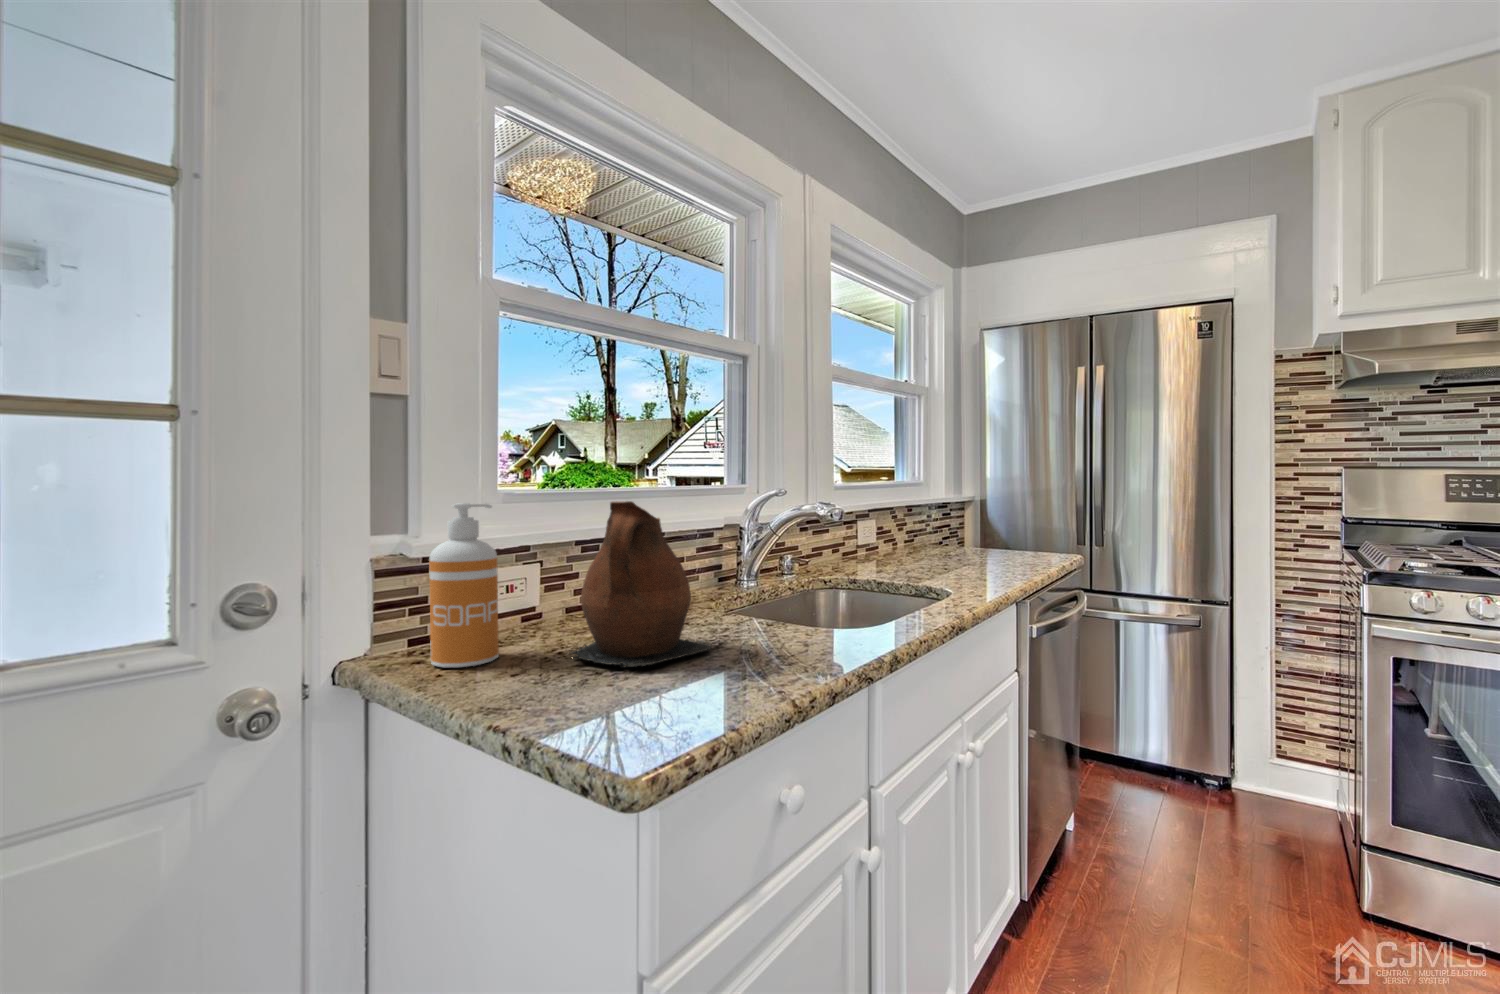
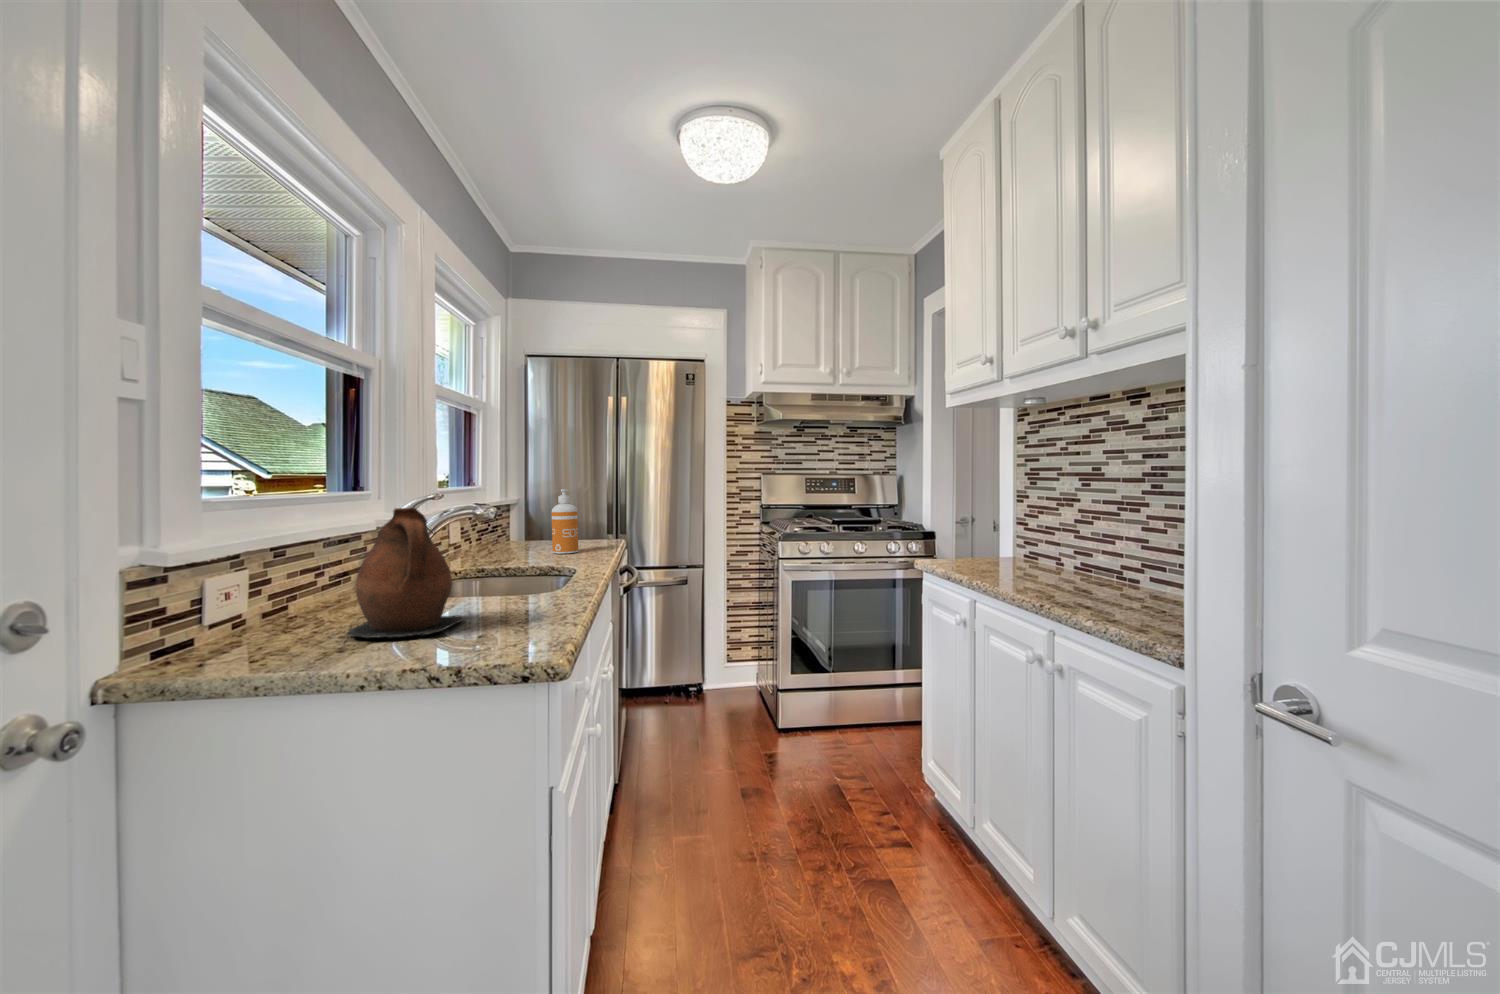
soap dispenser: present [429,503,499,668] -> present [552,489,578,554]

